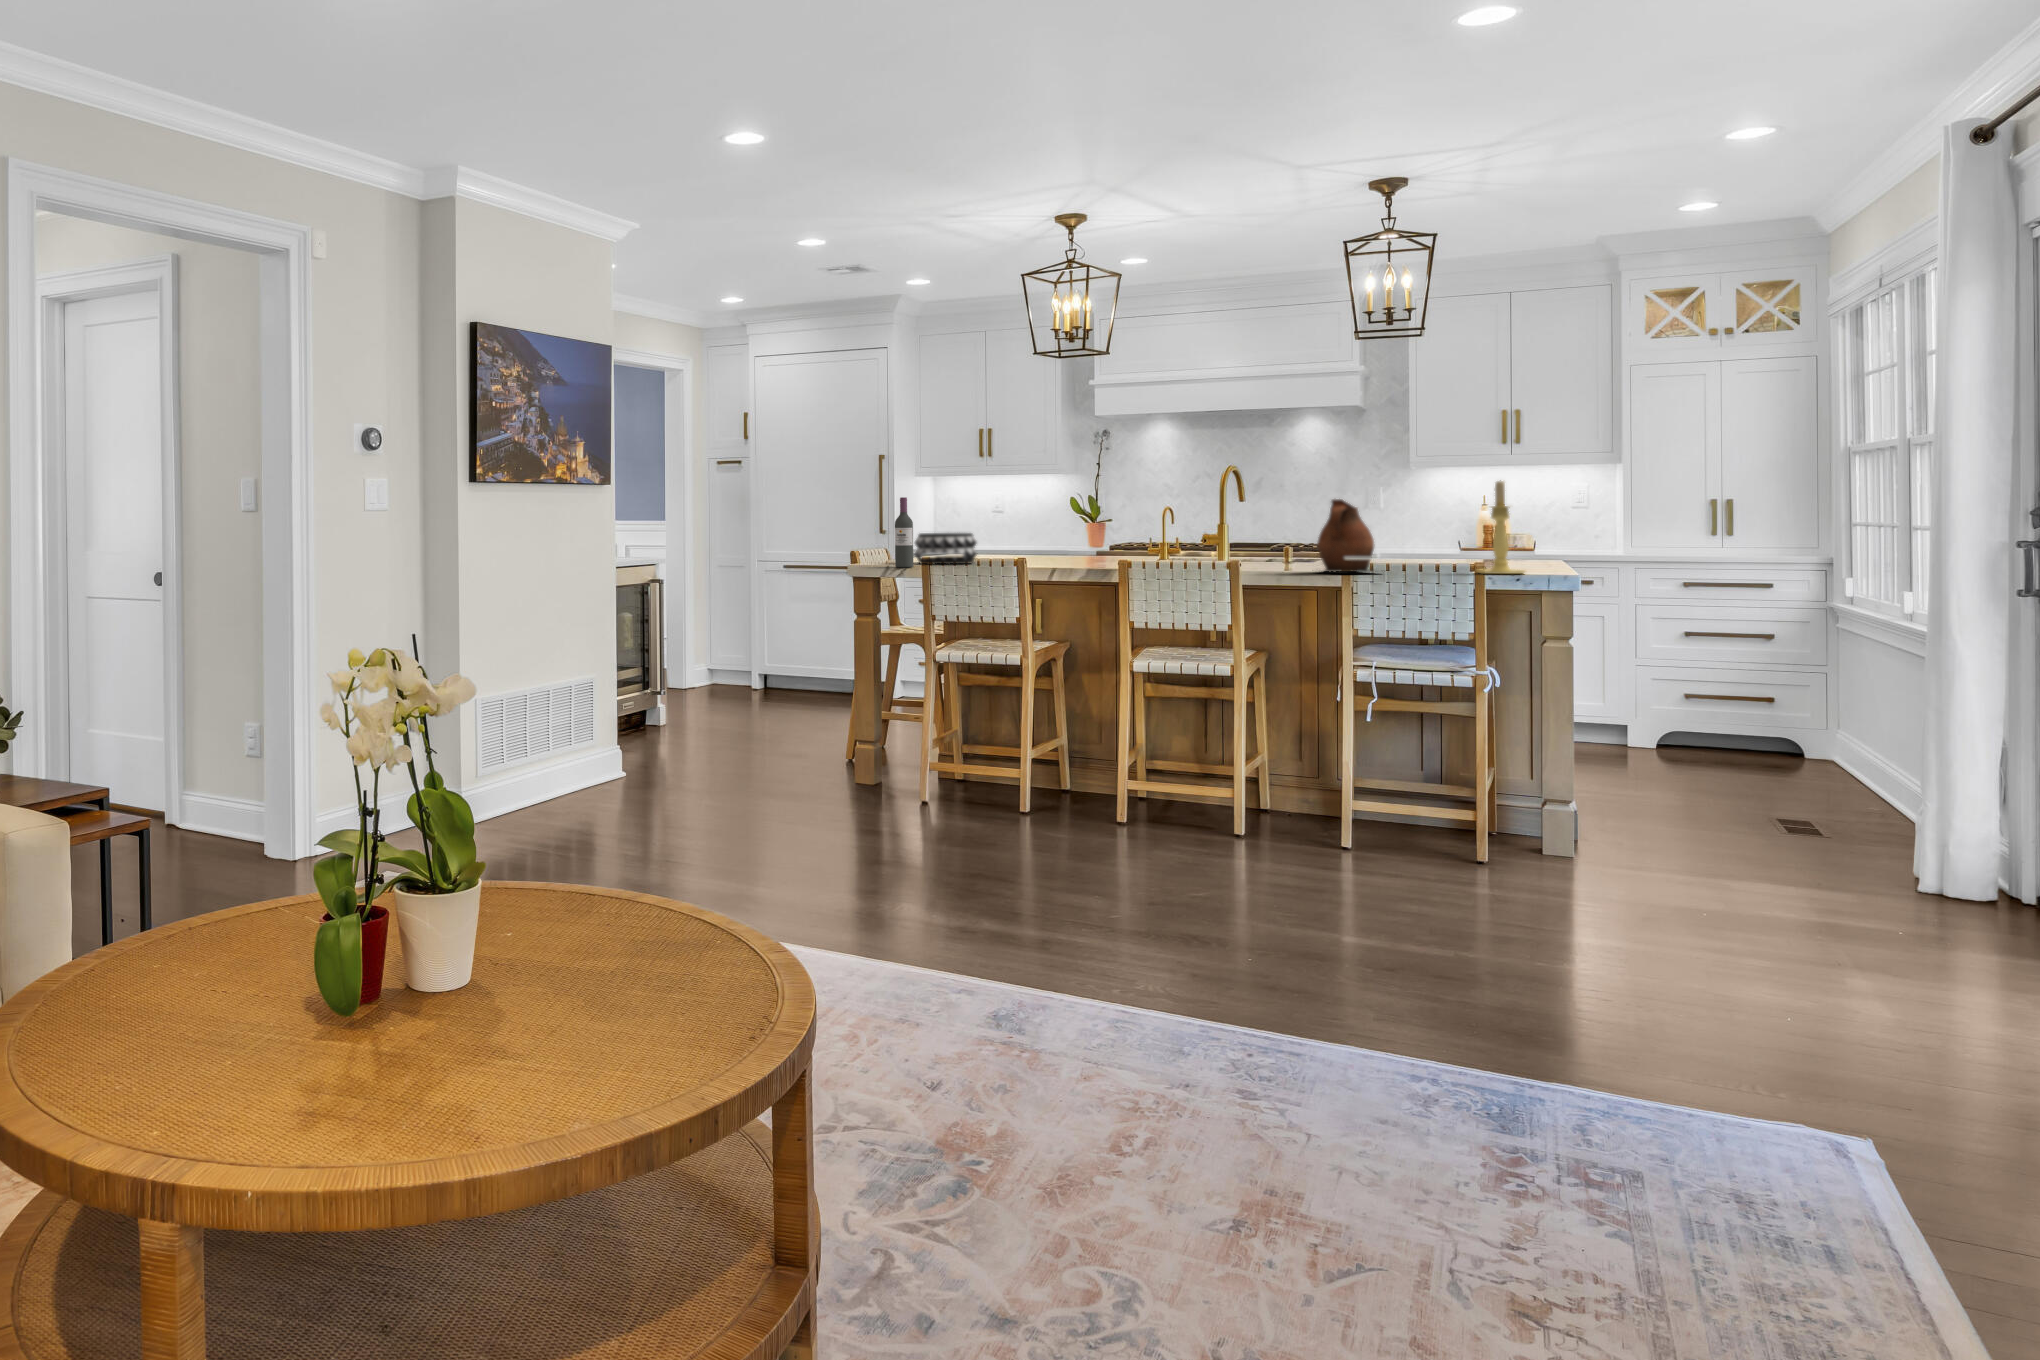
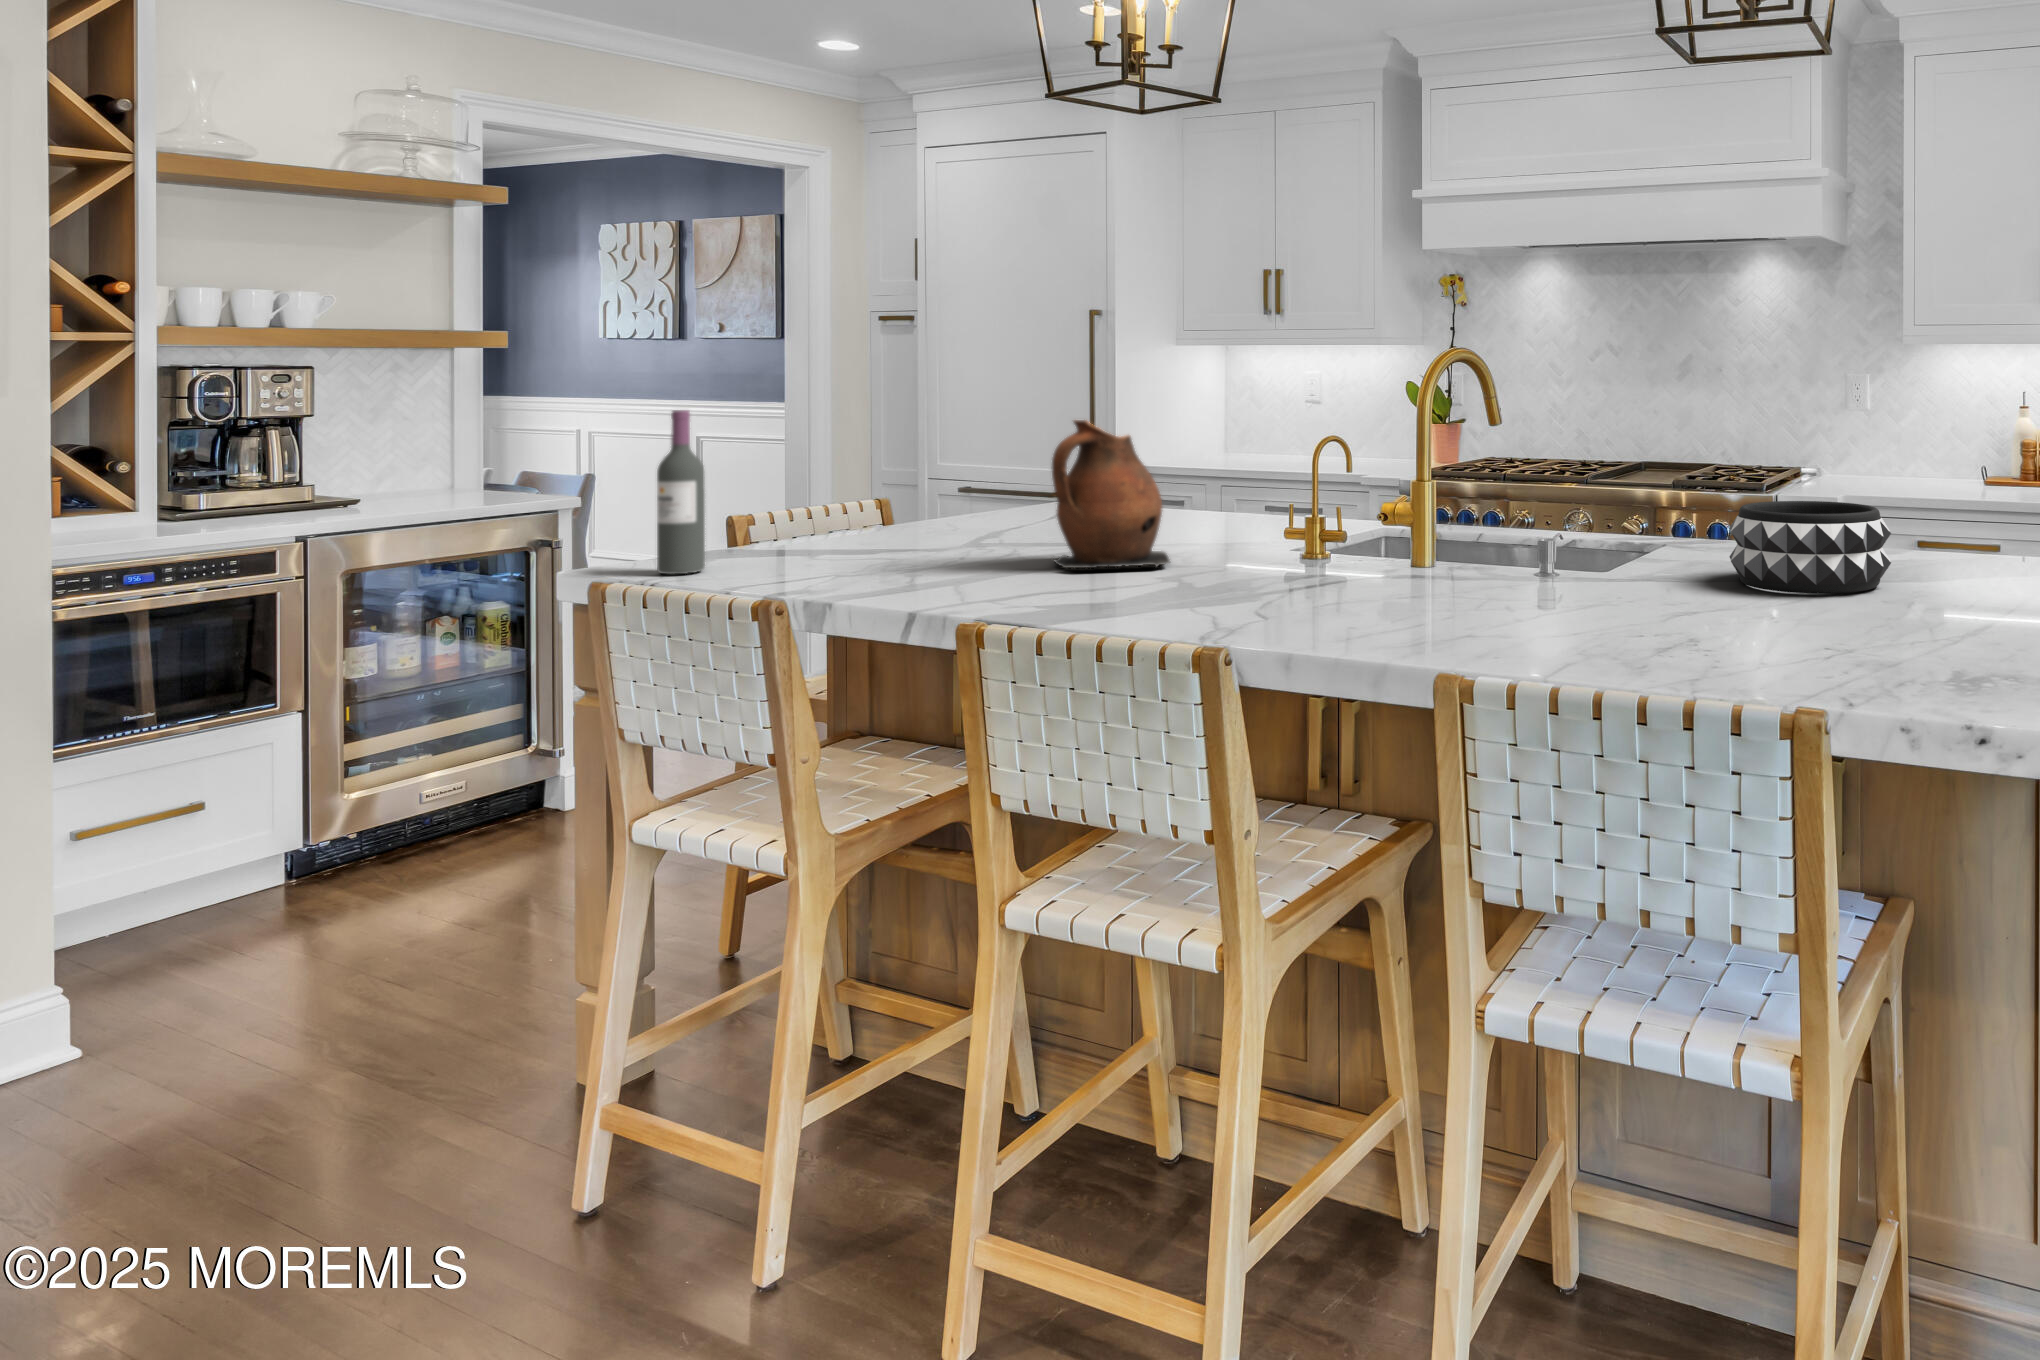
candle holder: present [1477,480,1525,574] -> none [1889,398,2012,652]
ceramic pitcher: present [1317,499,1376,573] -> present [1052,420,1170,568]
decorative bowl: present [915,533,977,564] -> present [1729,501,1891,594]

